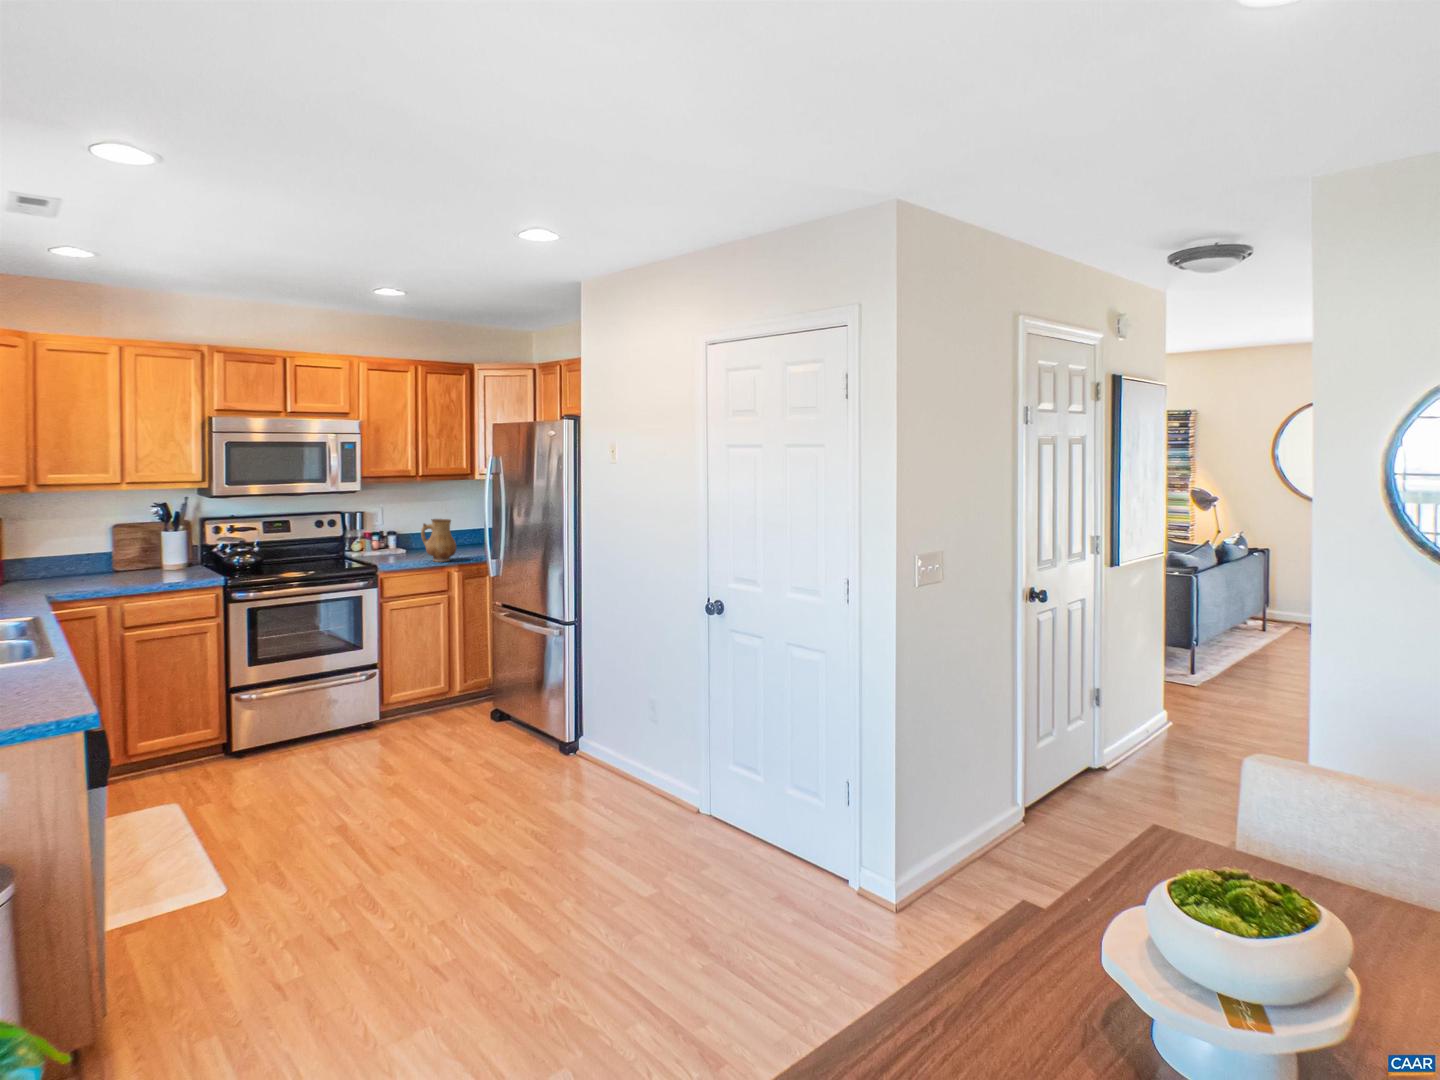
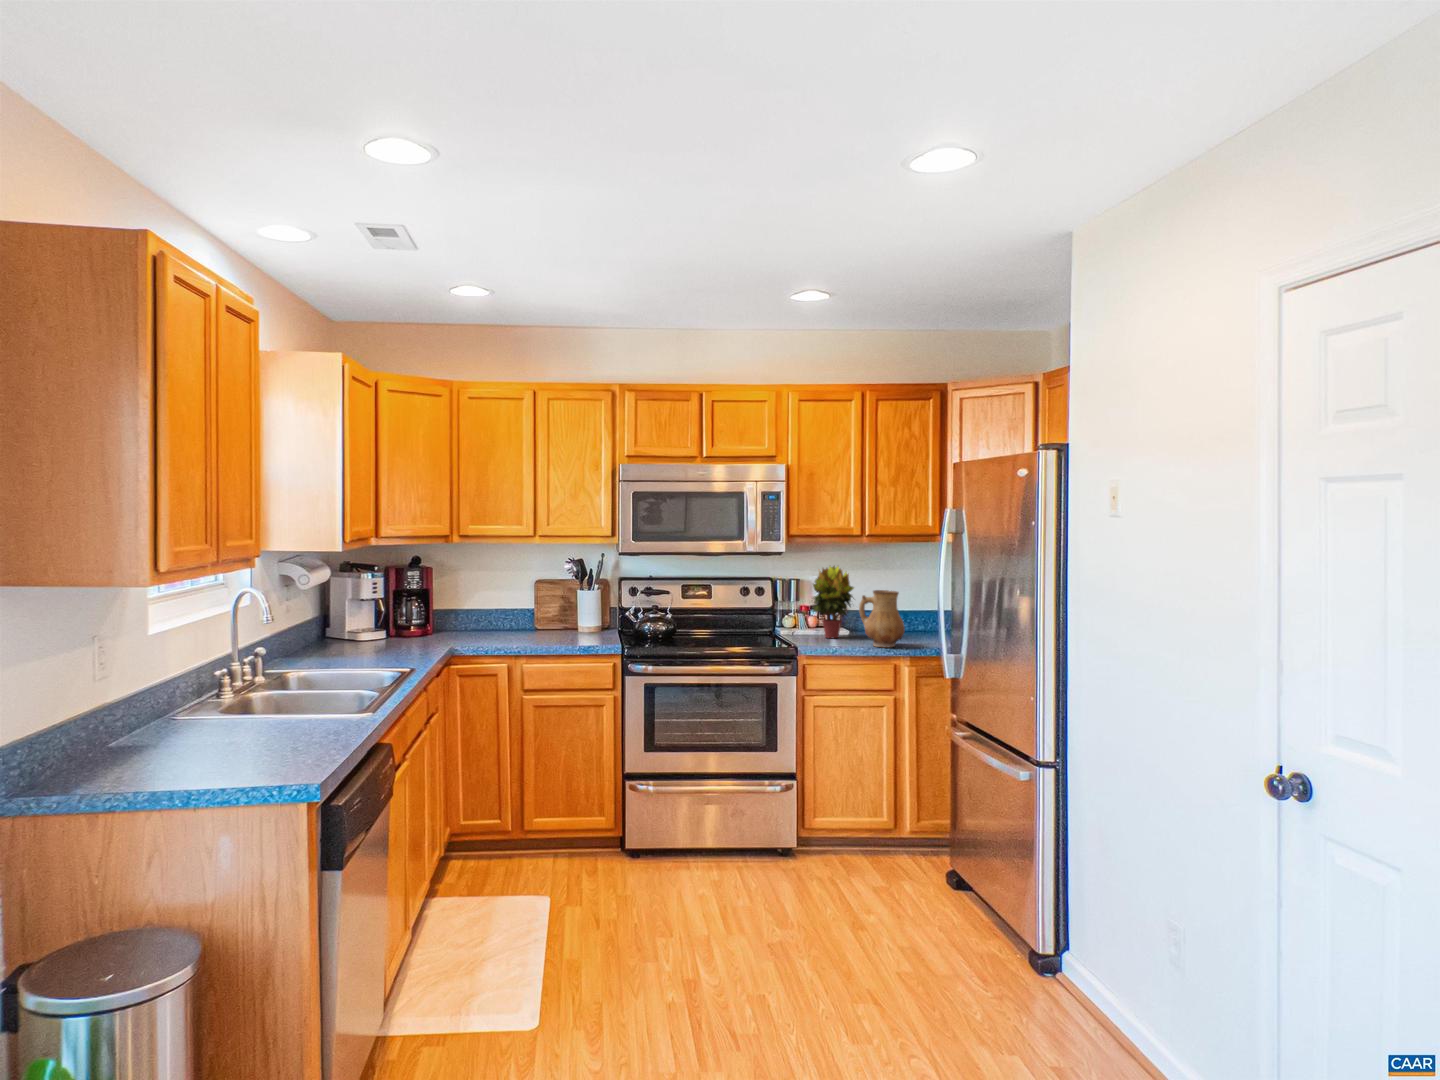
potted plant: none [376,501,416,558] -> present [813,566,854,638]

